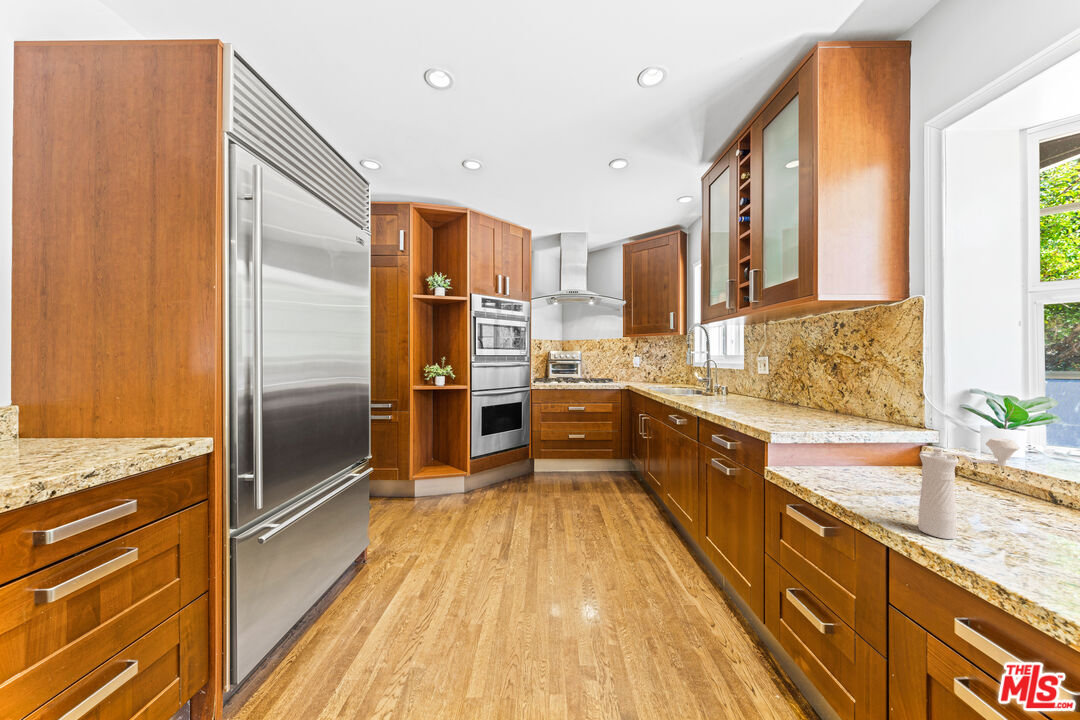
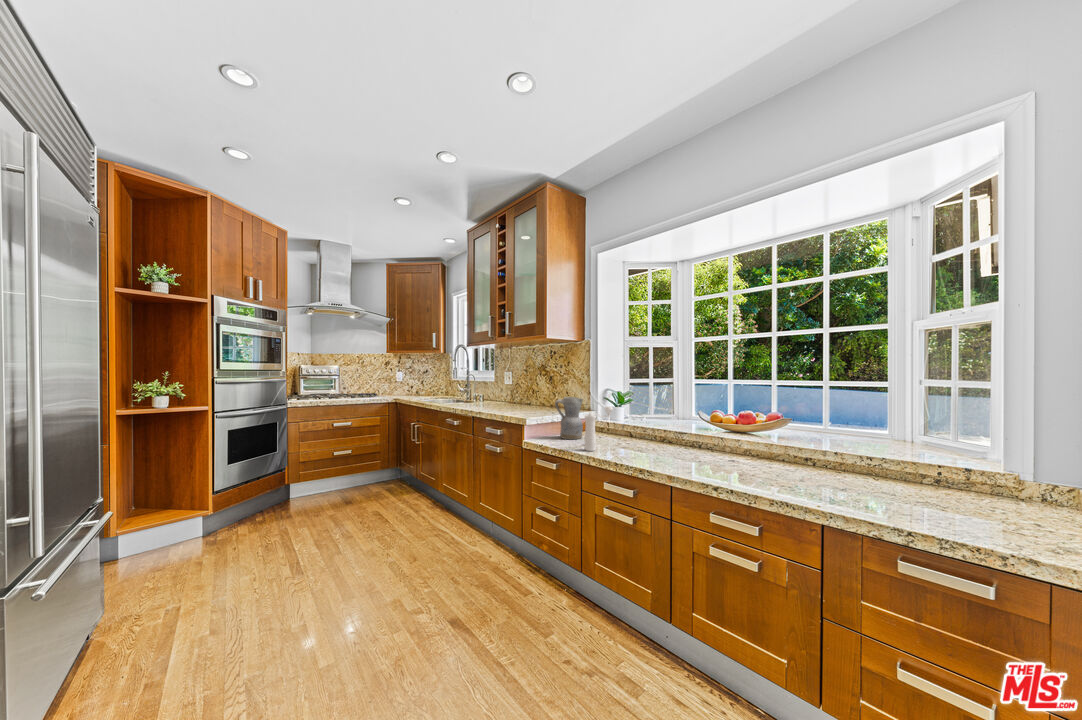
ceramic pitcher: none [837,402,909,485] -> present [555,397,583,439]

